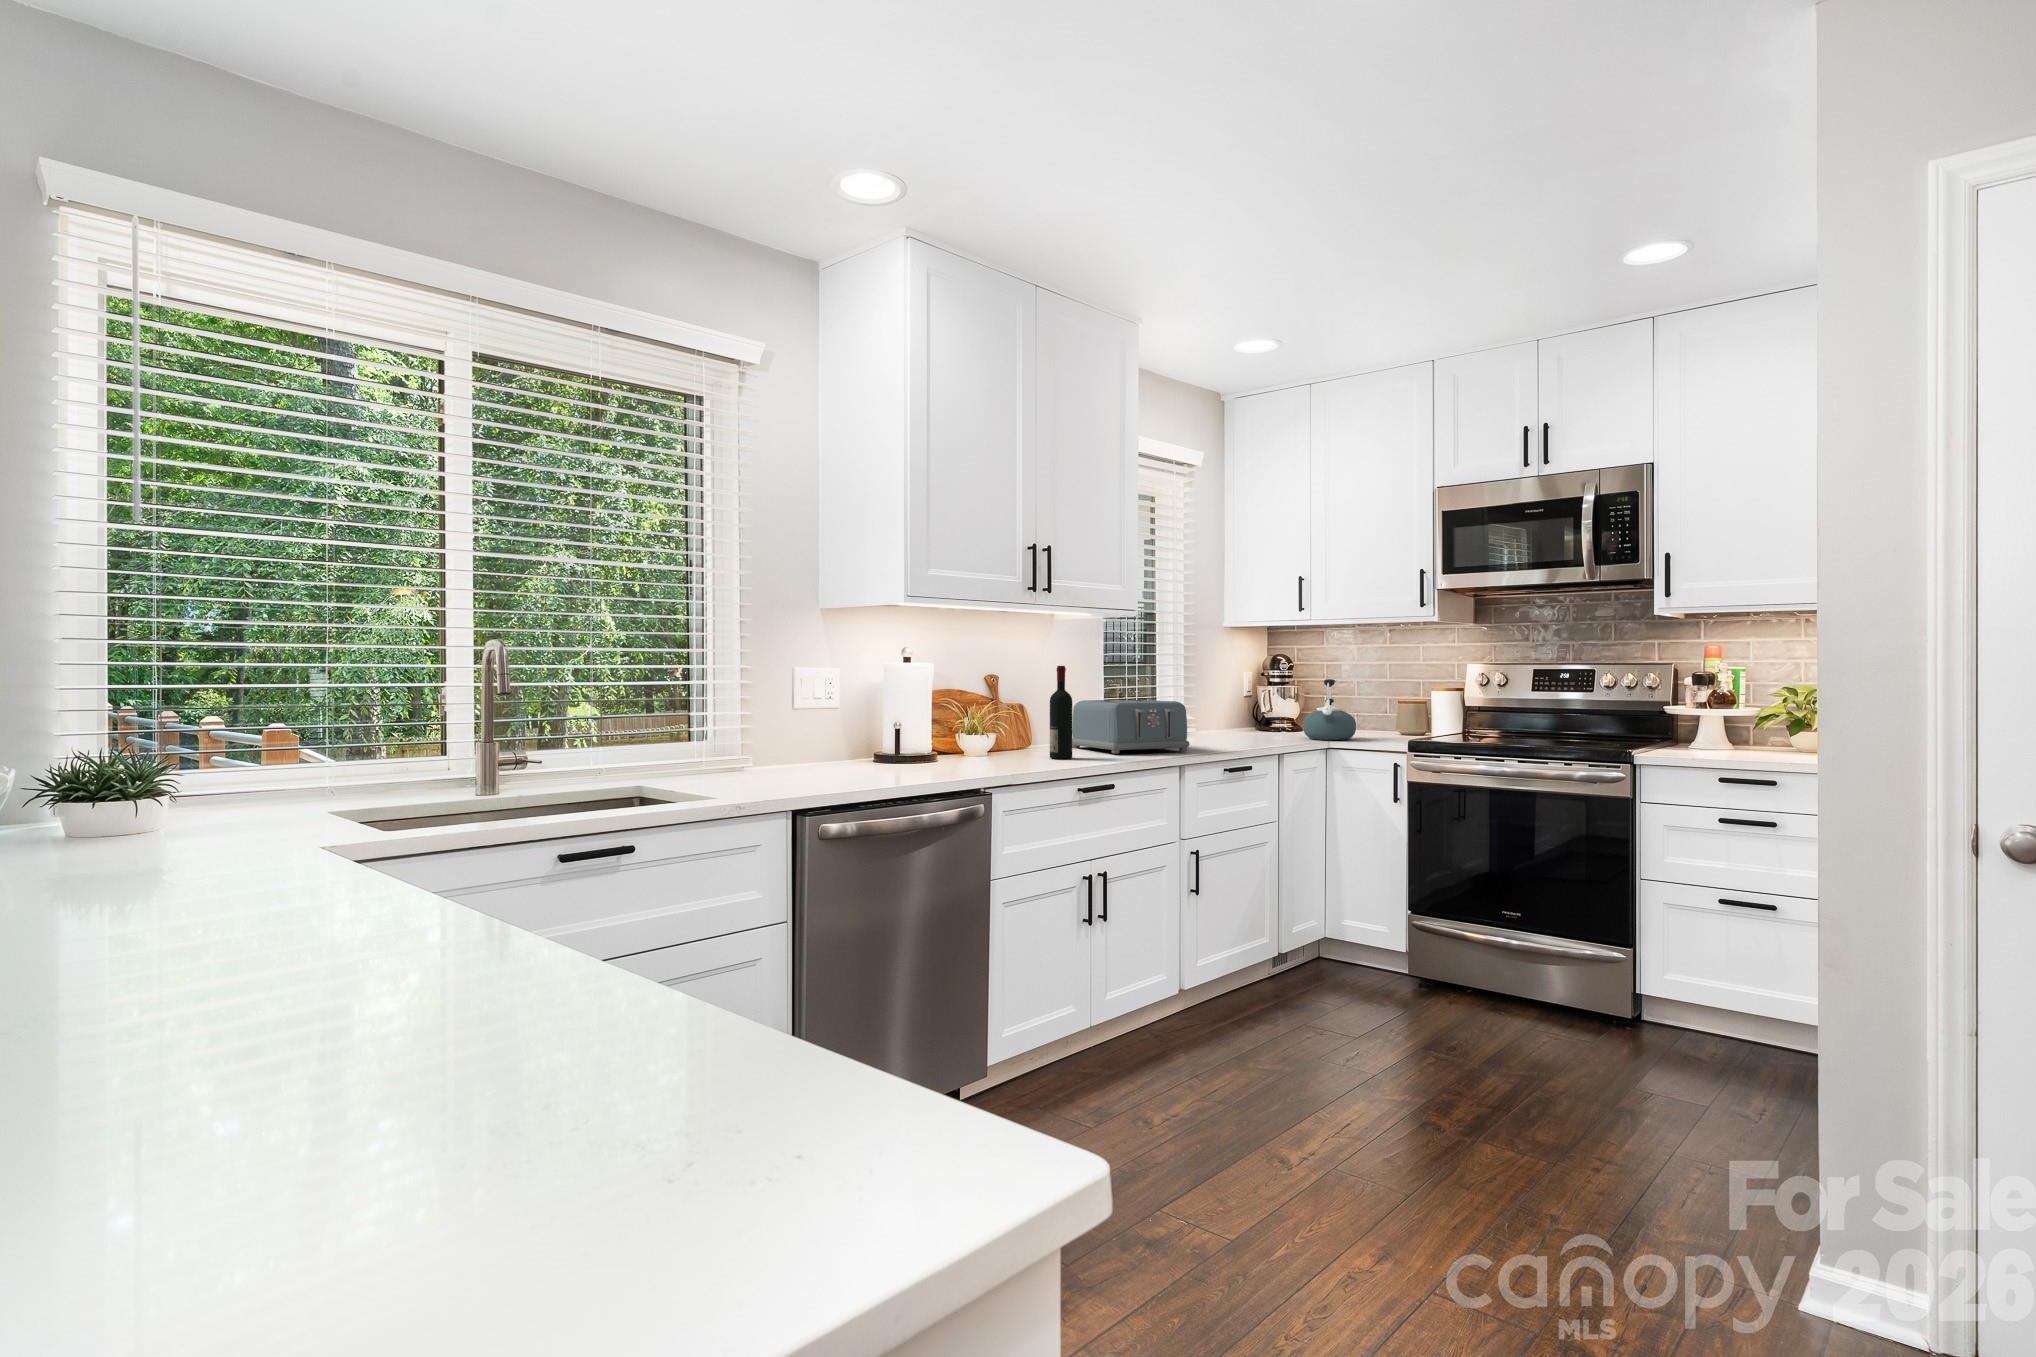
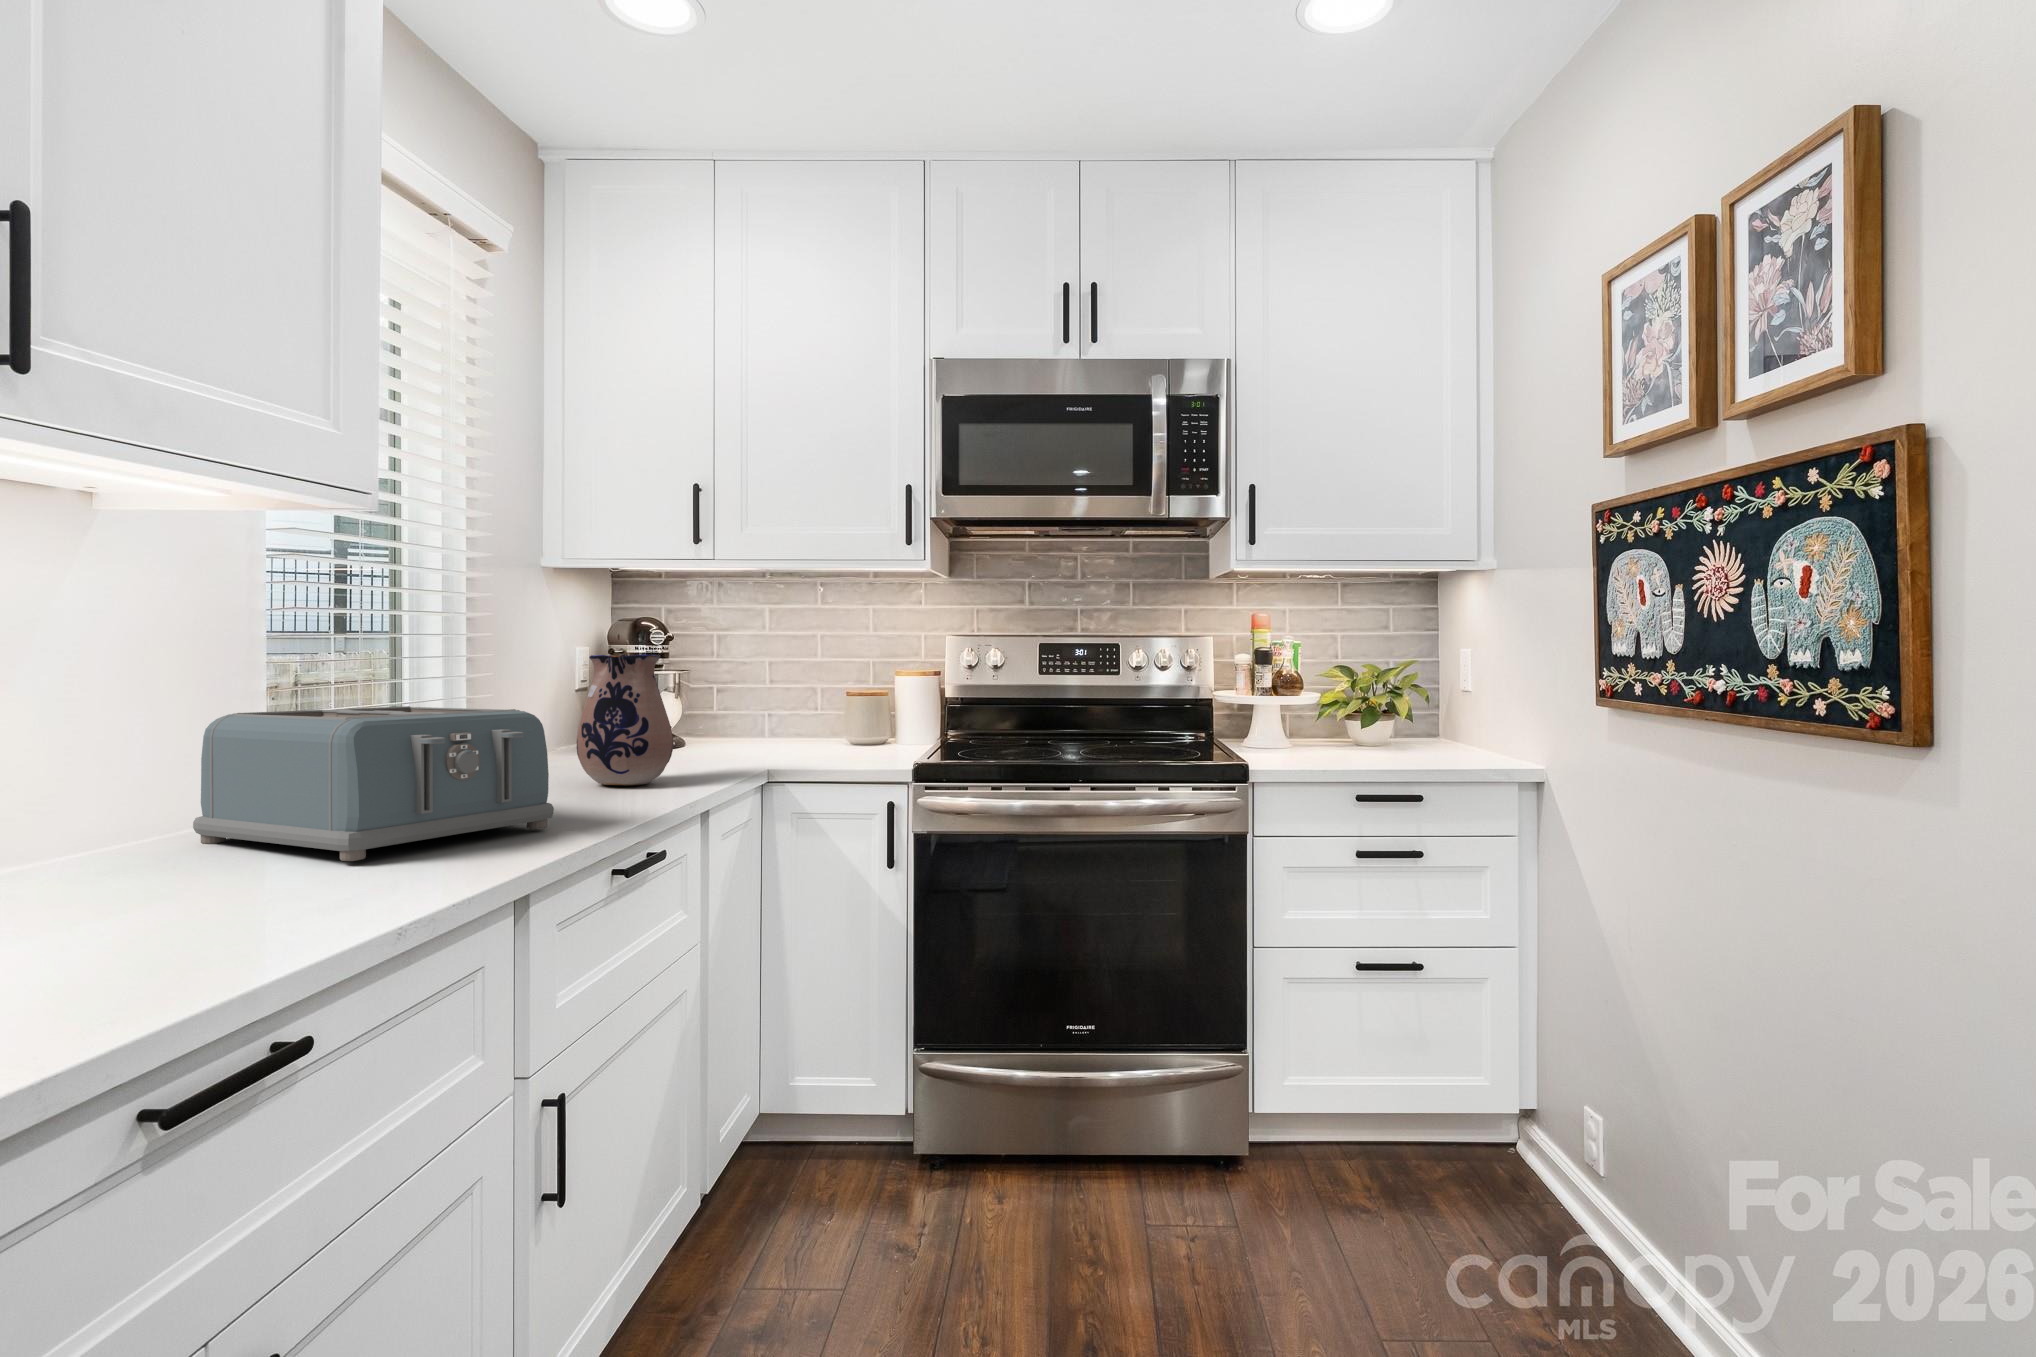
wine bottle: present [1050,666,1072,759] -> none [104,609,201,915]
ceramic pitcher: none [1217,677,1262,742] -> present [577,654,673,785]
kettle: present [1303,679,1356,740] -> none [724,660,816,767]

